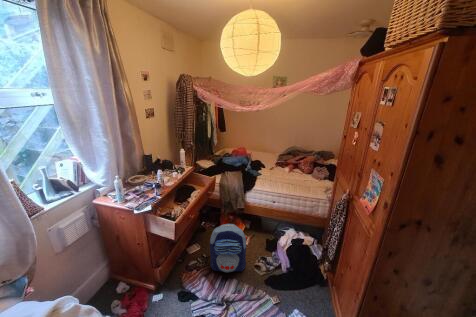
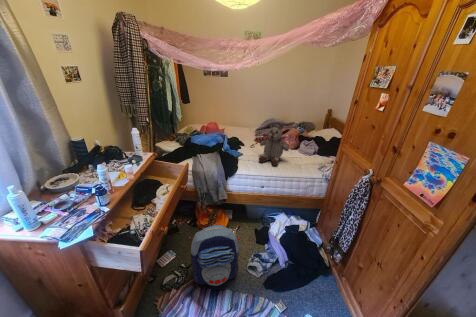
stuffed bear: none [274,151,300,186] -> present [259,124,289,166]

